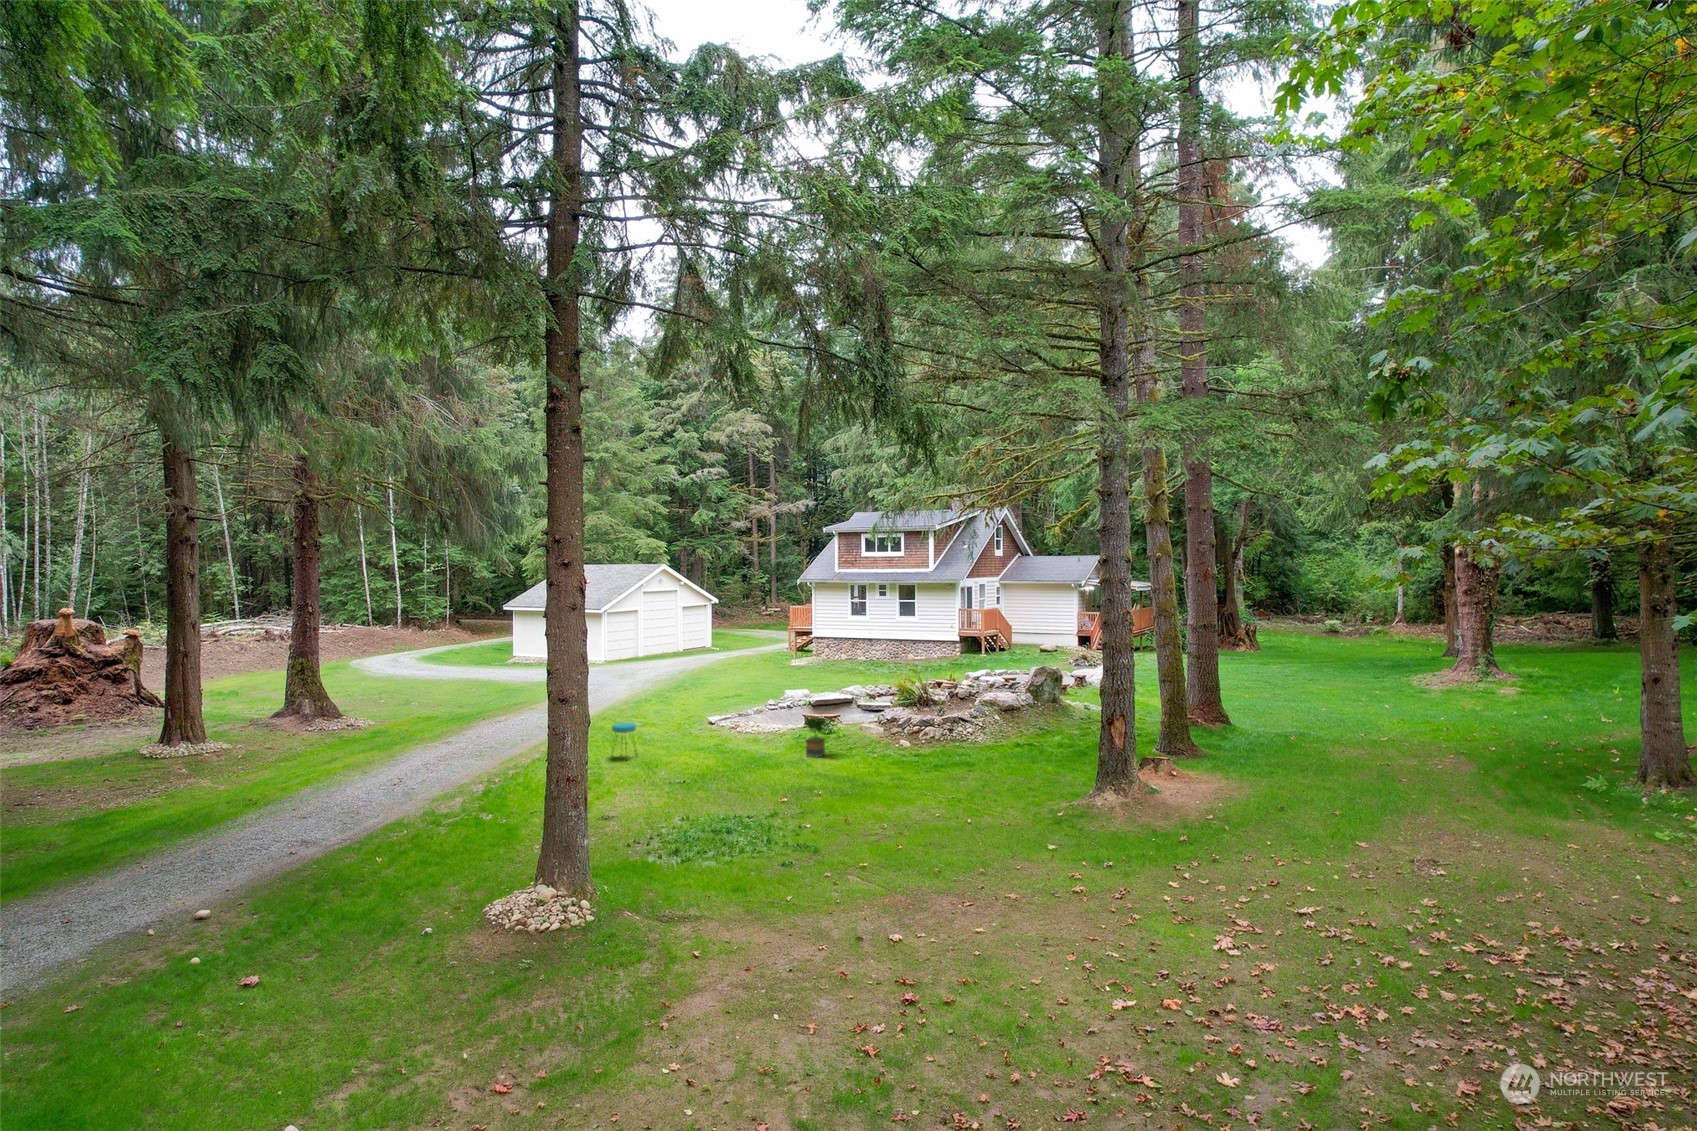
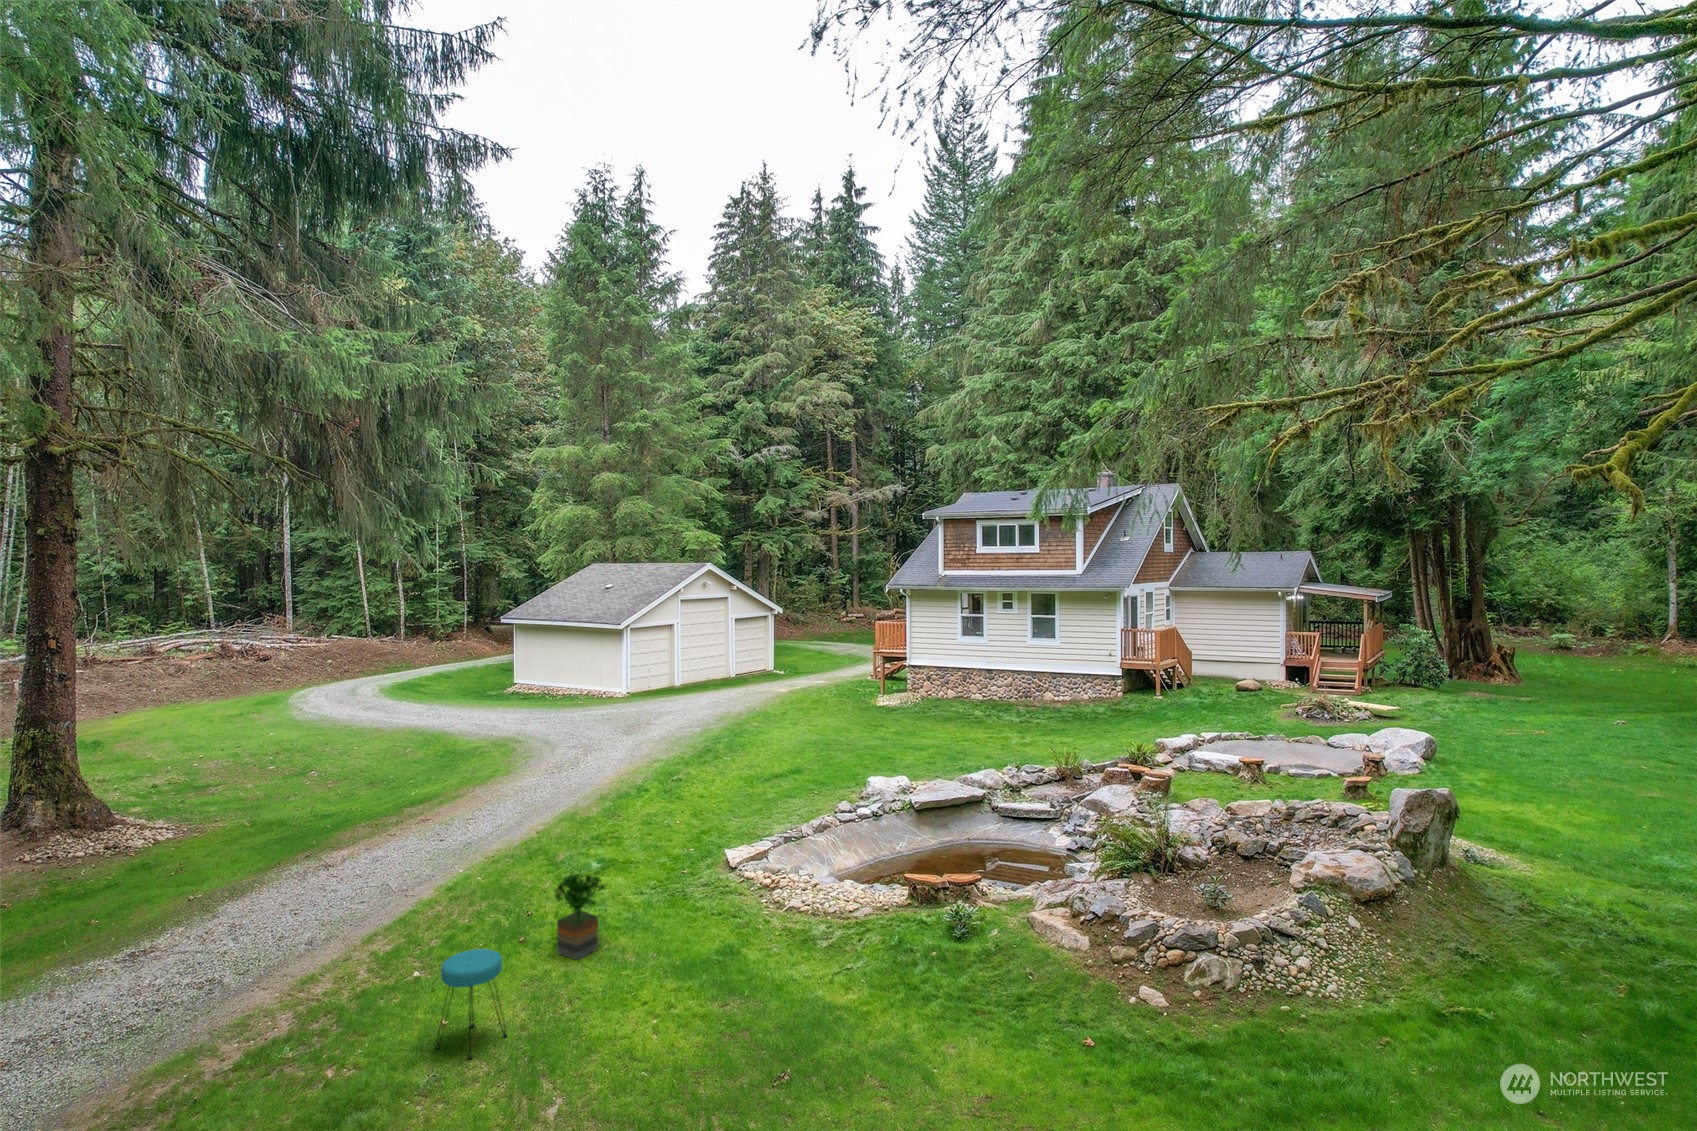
potted tree: present [806,718,829,757] -> present [555,874,606,960]

